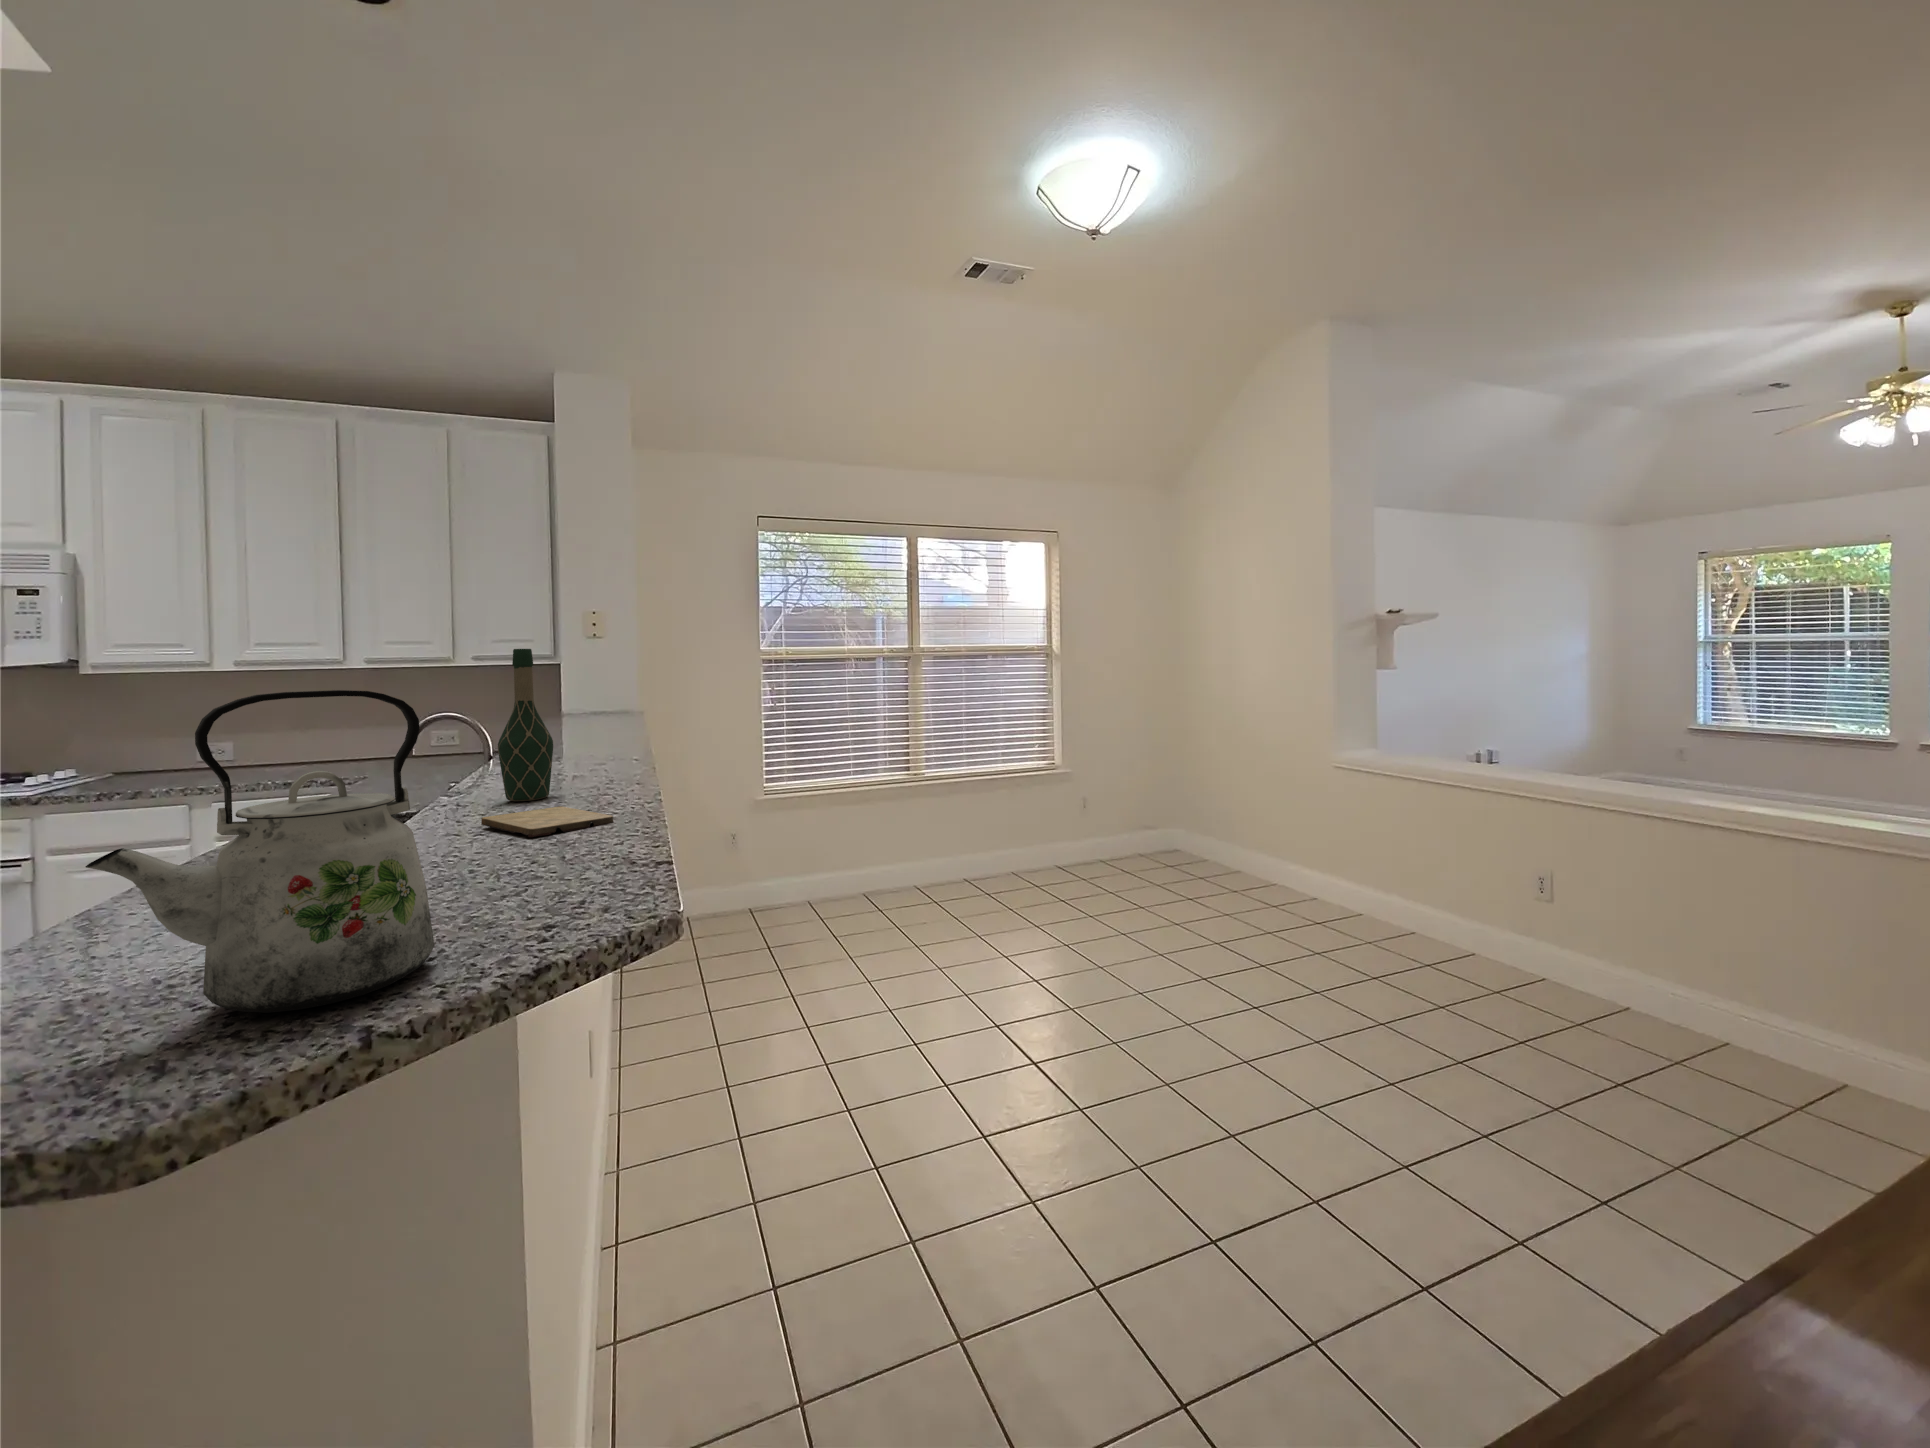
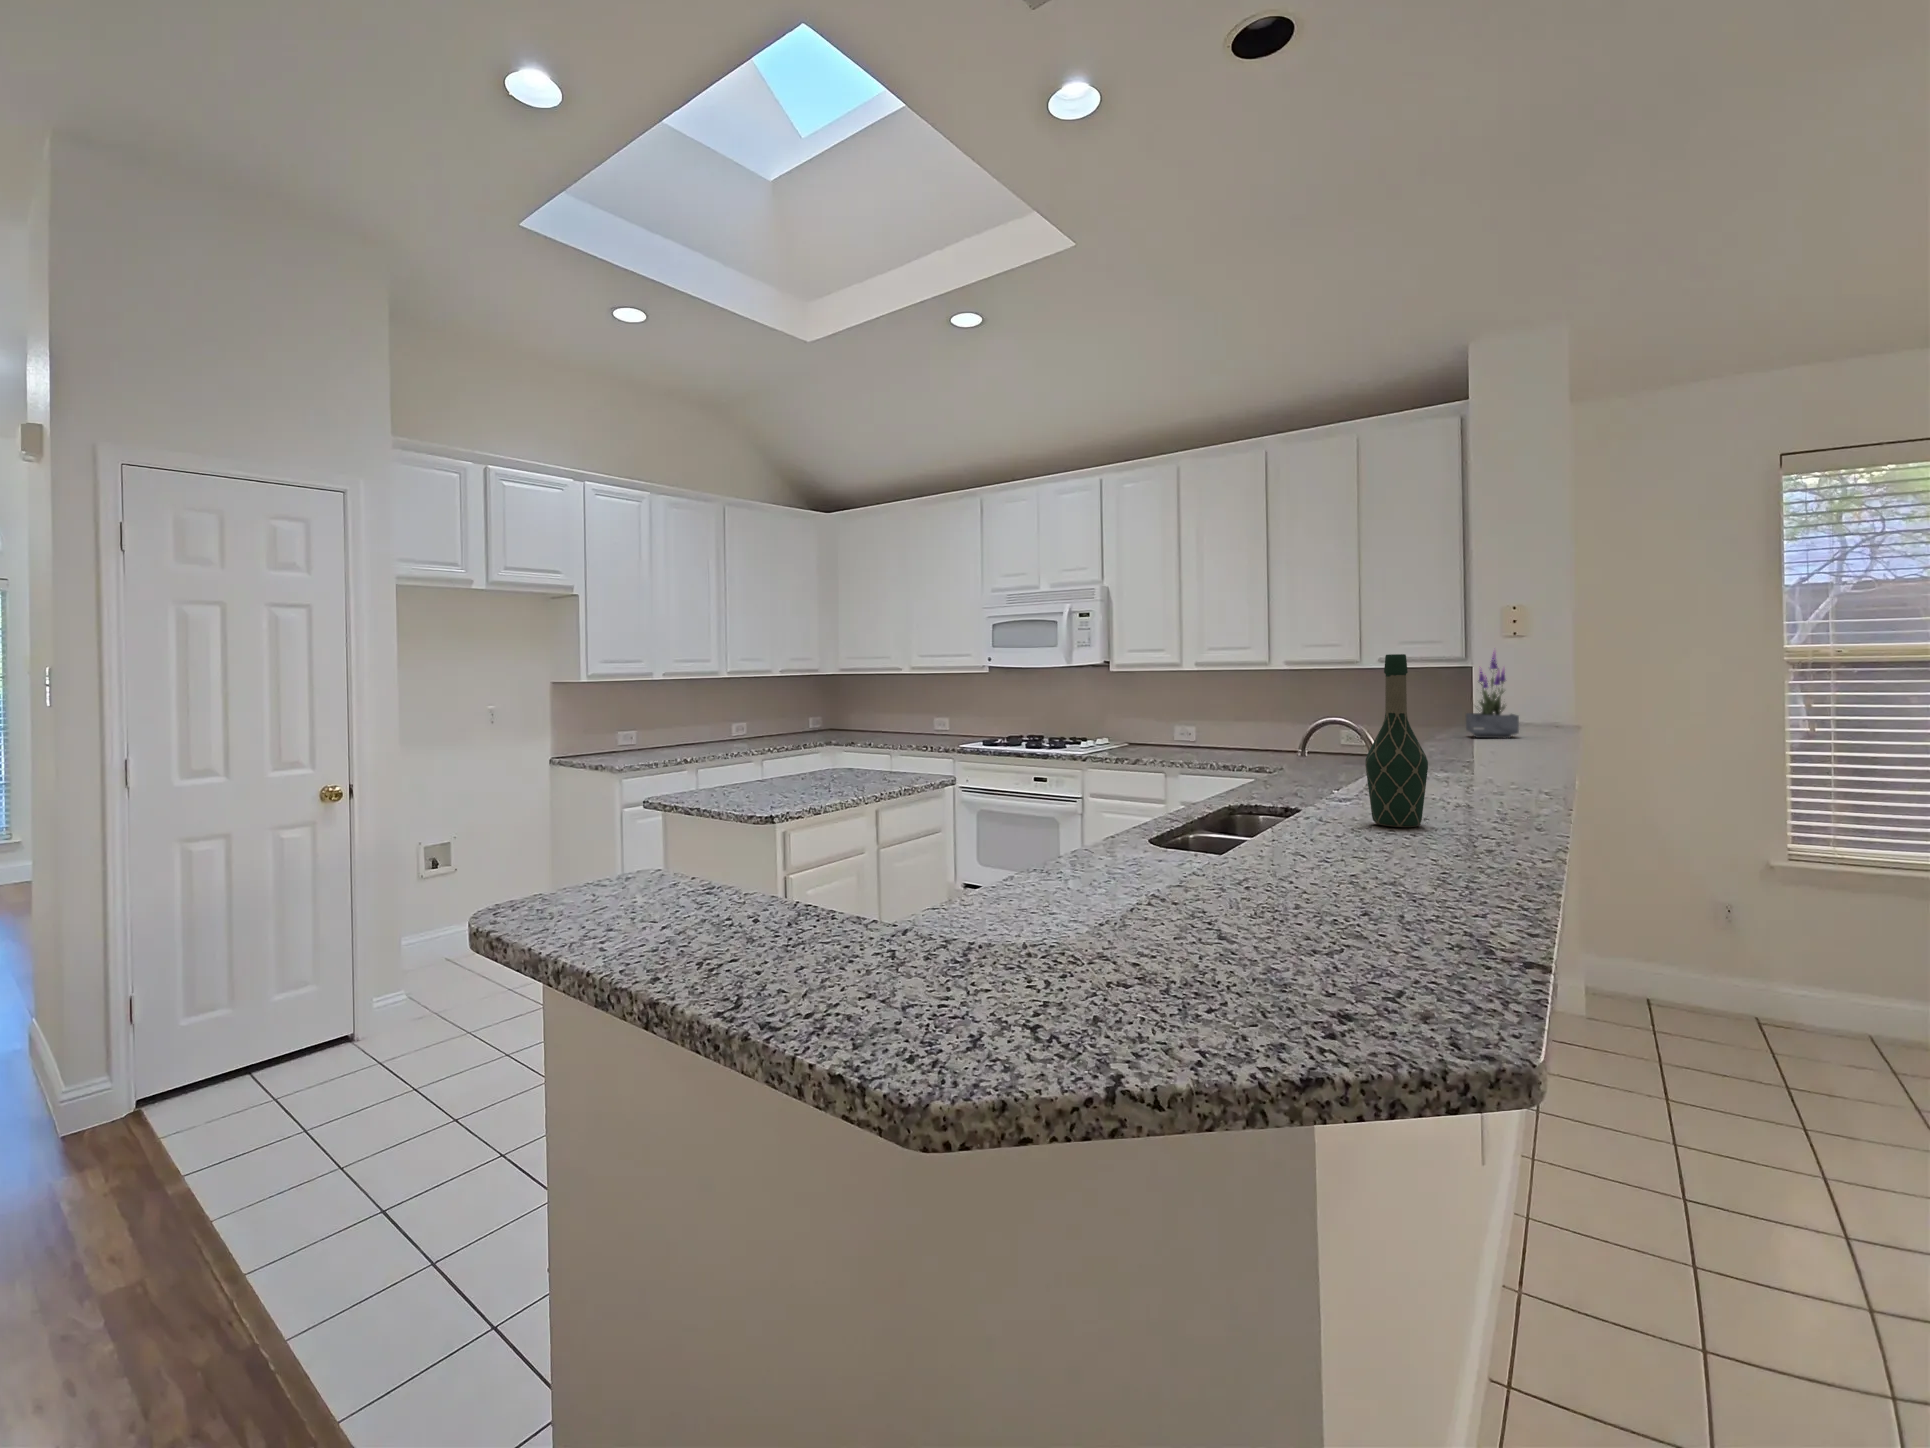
potted plant: none [557,647,601,726] -> present [1466,651,1519,738]
kettle: present [86,690,434,1013] -> none [962,705,1213,1028]
cutting board: present [481,806,613,837] -> none [1335,840,1487,880]

